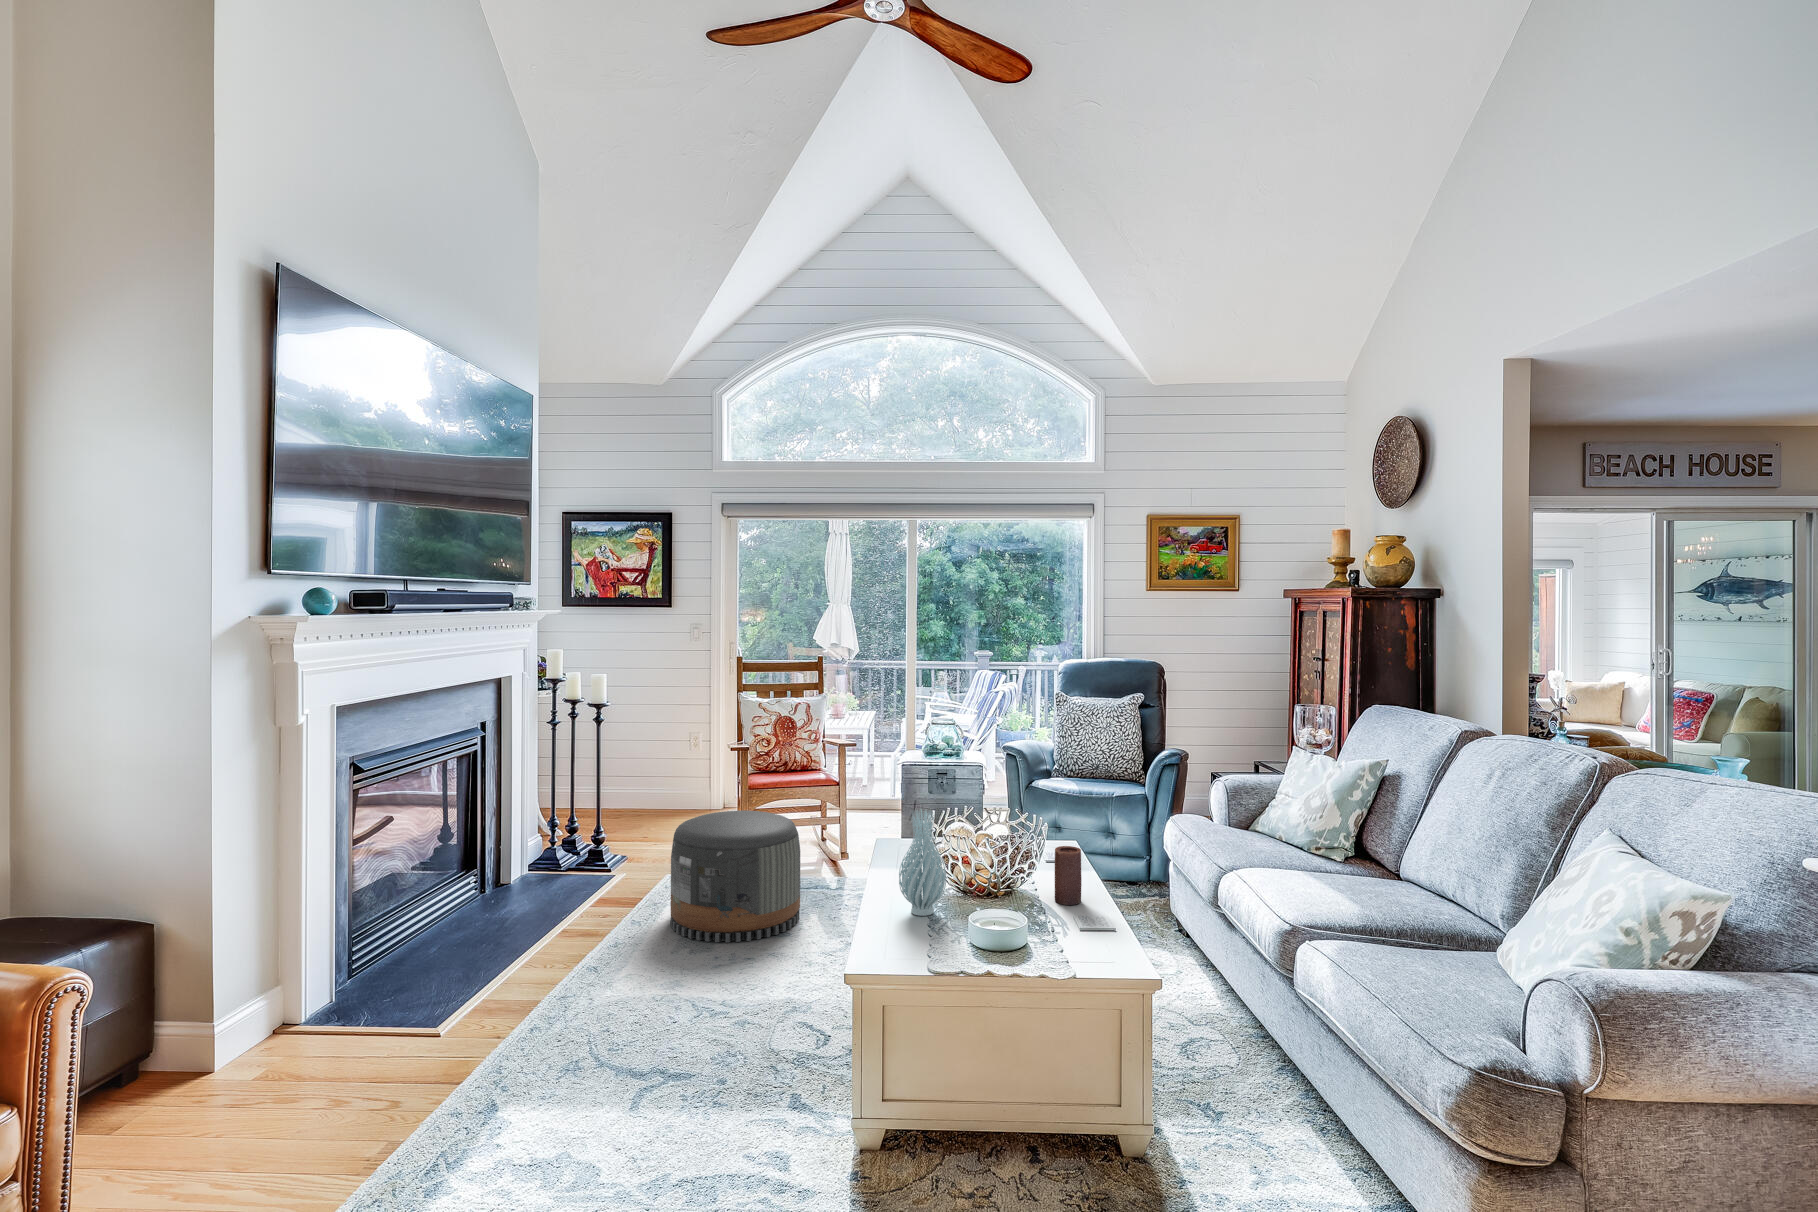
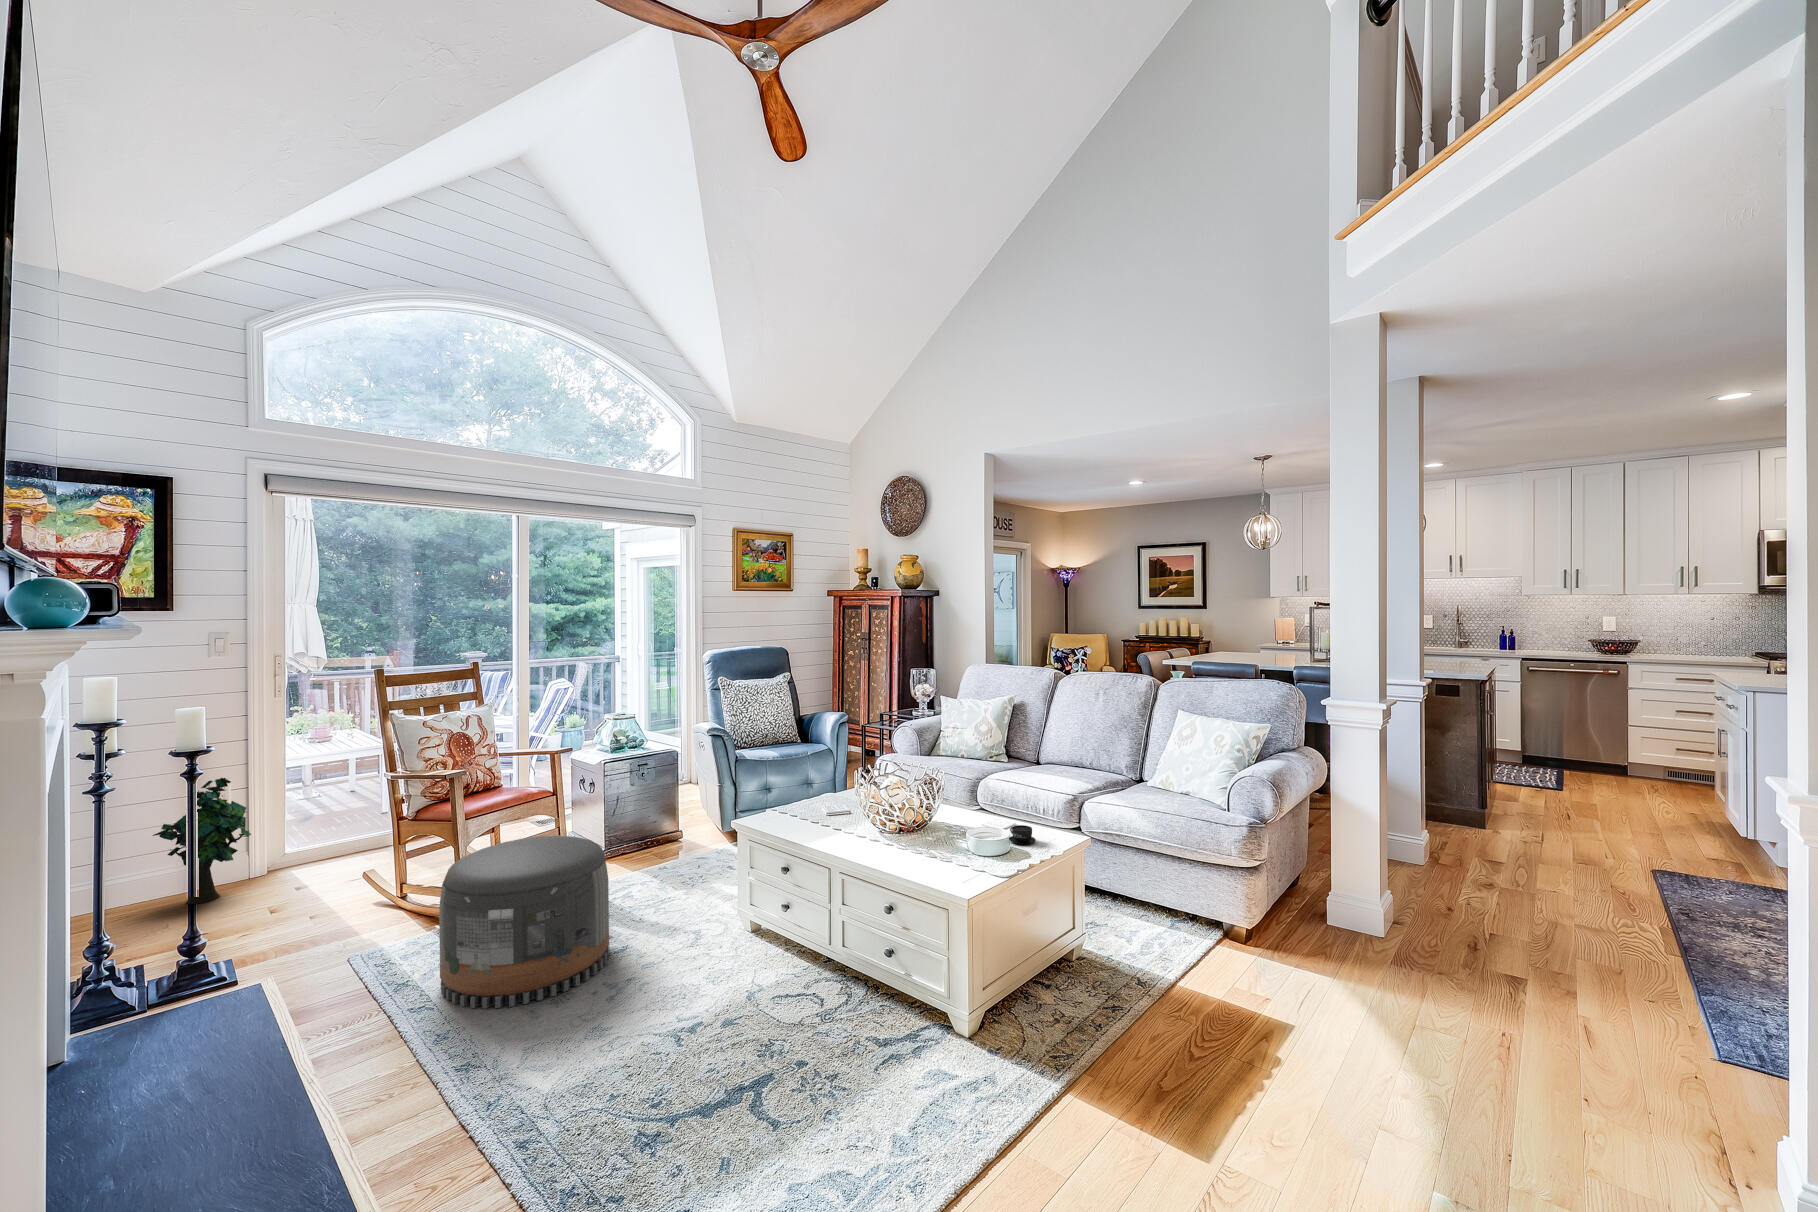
decorative plant: none [652,731,706,820] -> present [153,778,251,904]
vase: present [899,810,946,916] -> none [894,771,935,866]
candle: present [1055,846,1081,905] -> none [957,783,977,829]
teacup: none [1056,910,1094,936] -> present [1009,825,1036,844]

